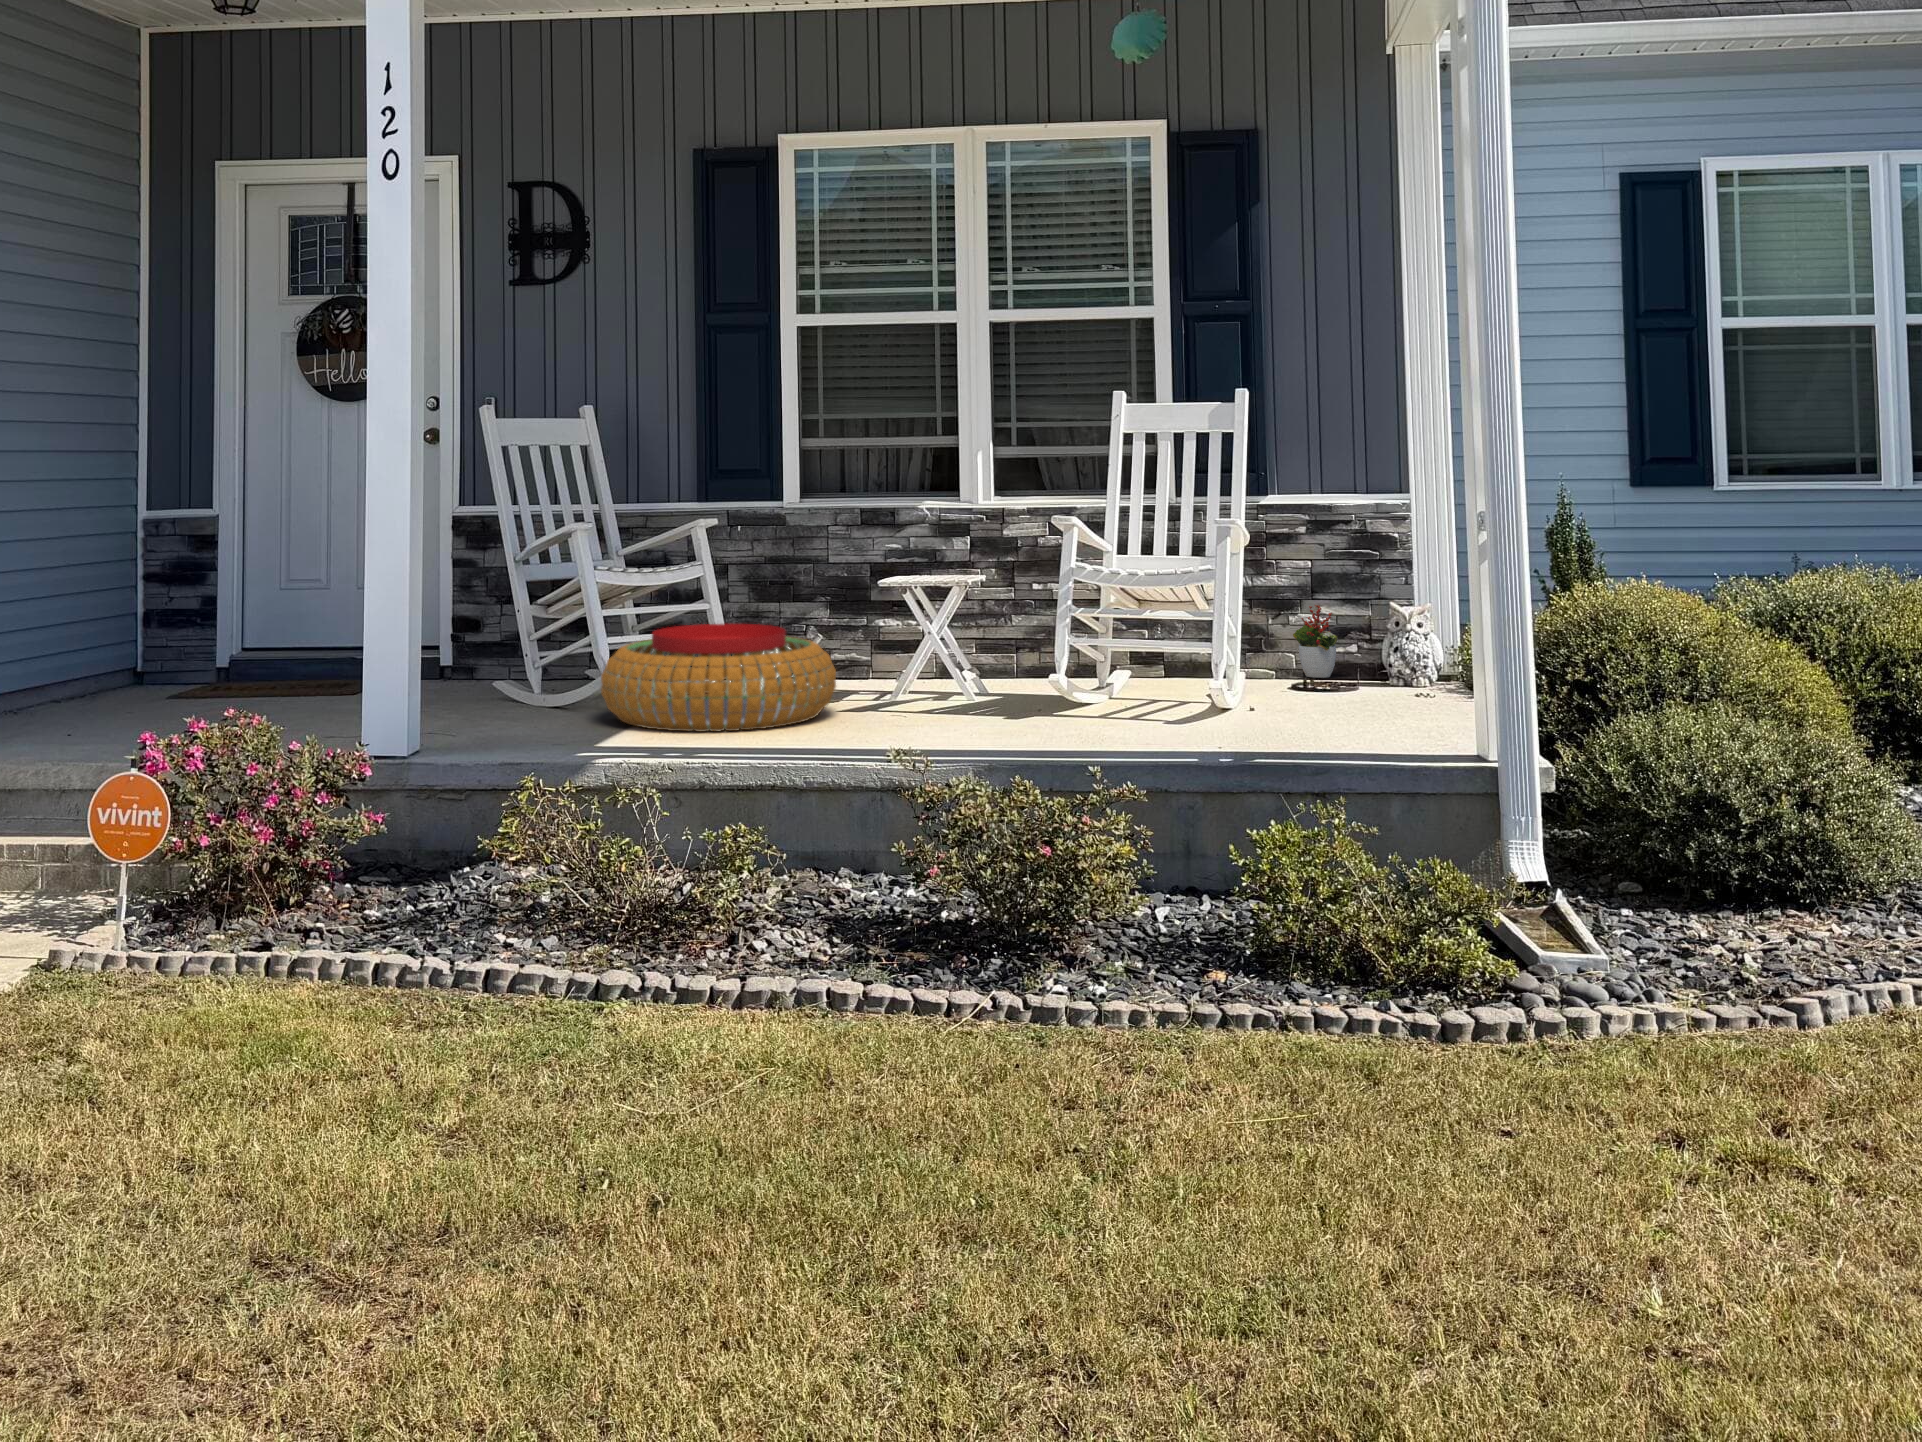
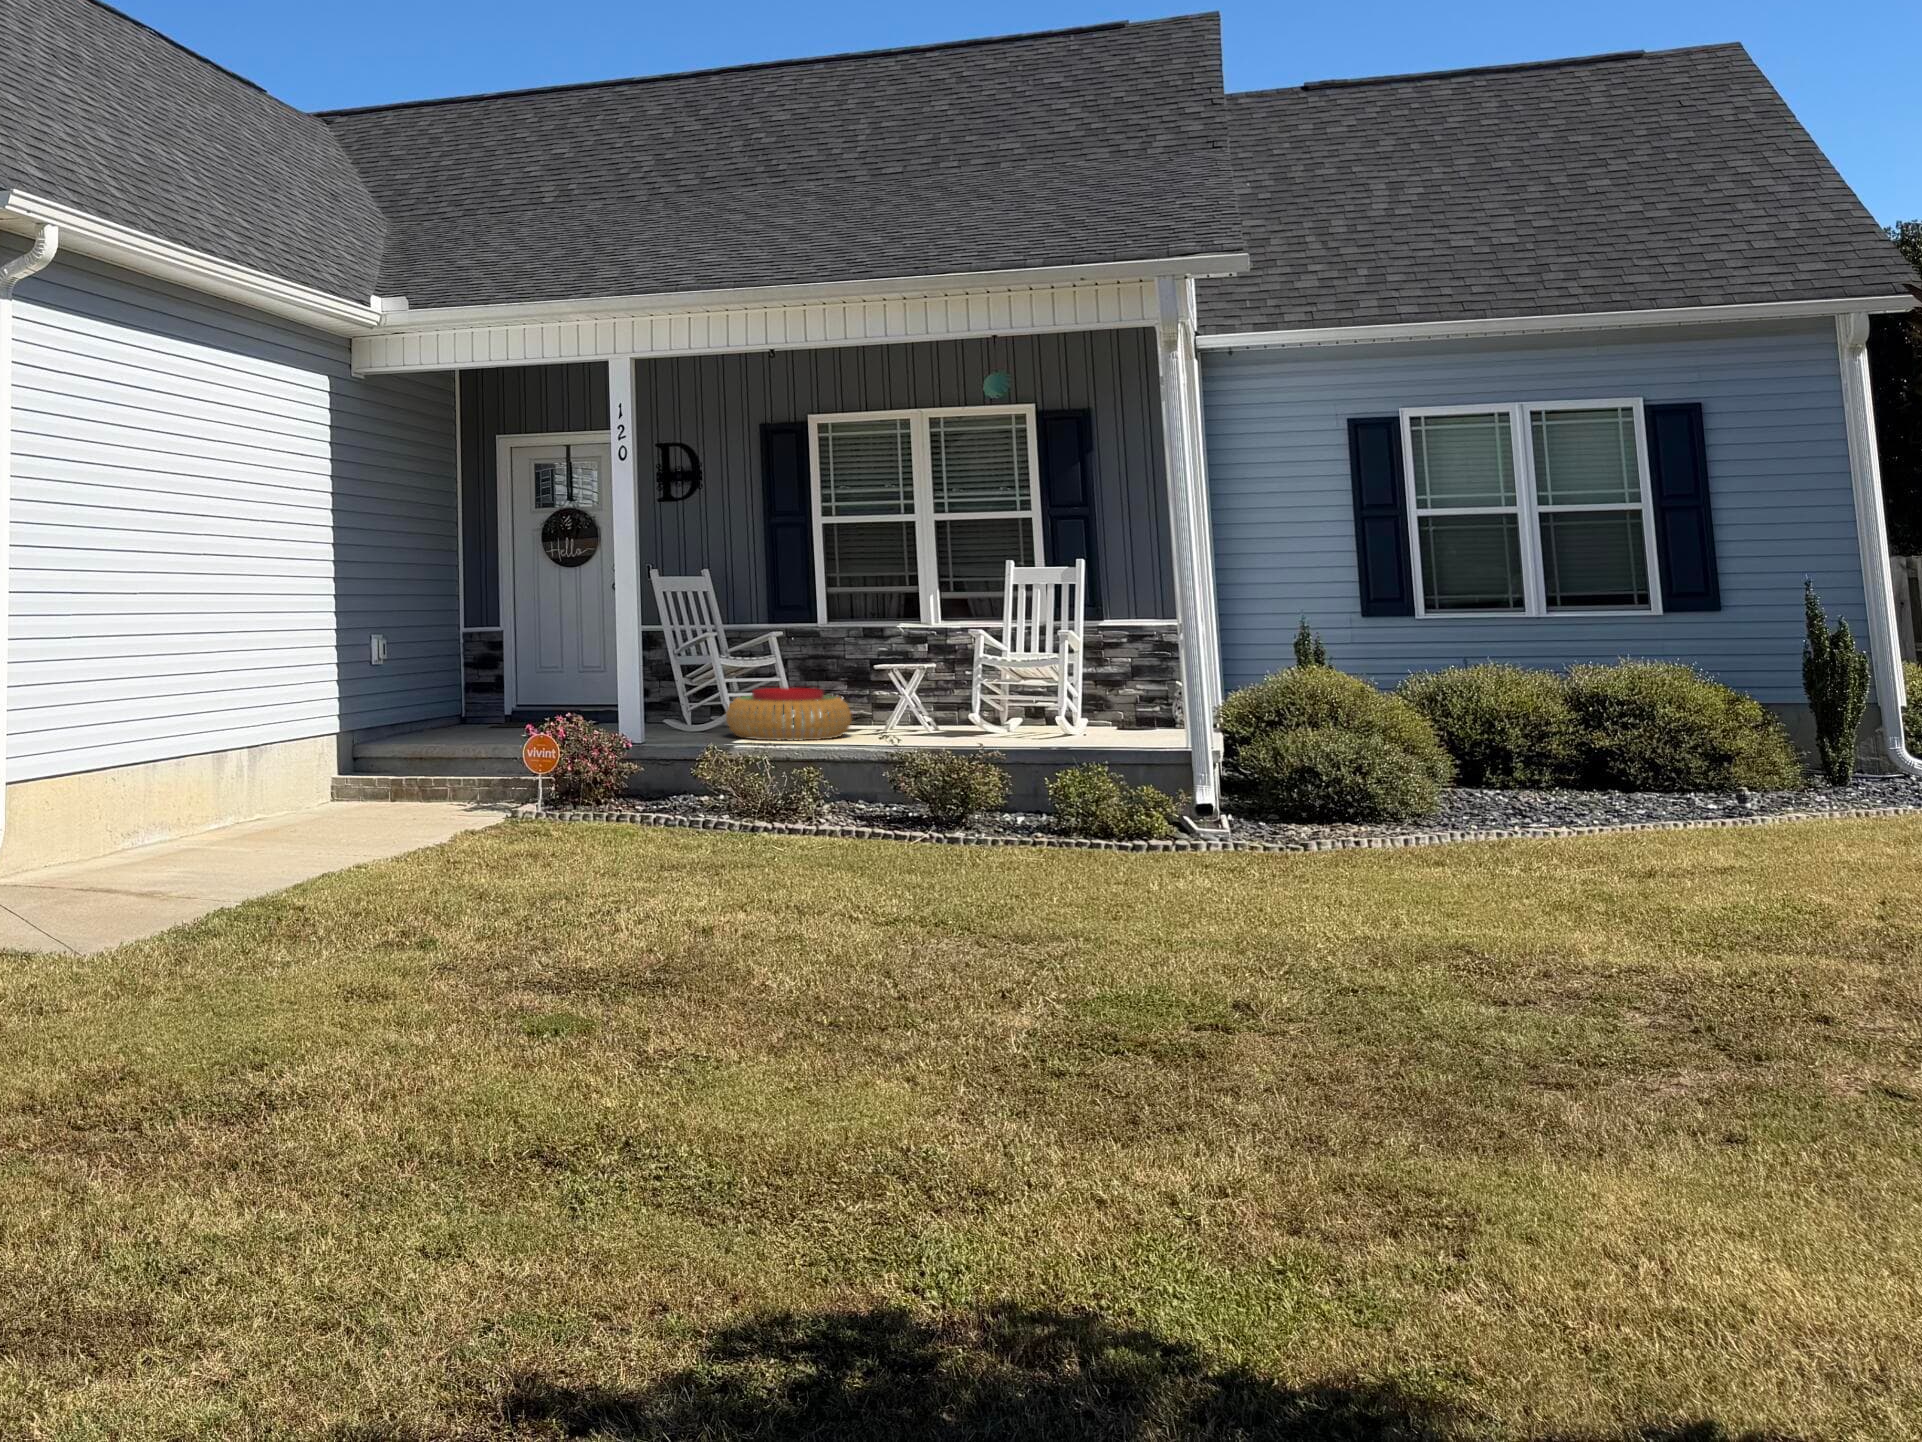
decorative plant: present [1293,605,1337,678] -> none [1124,684,1150,727]

